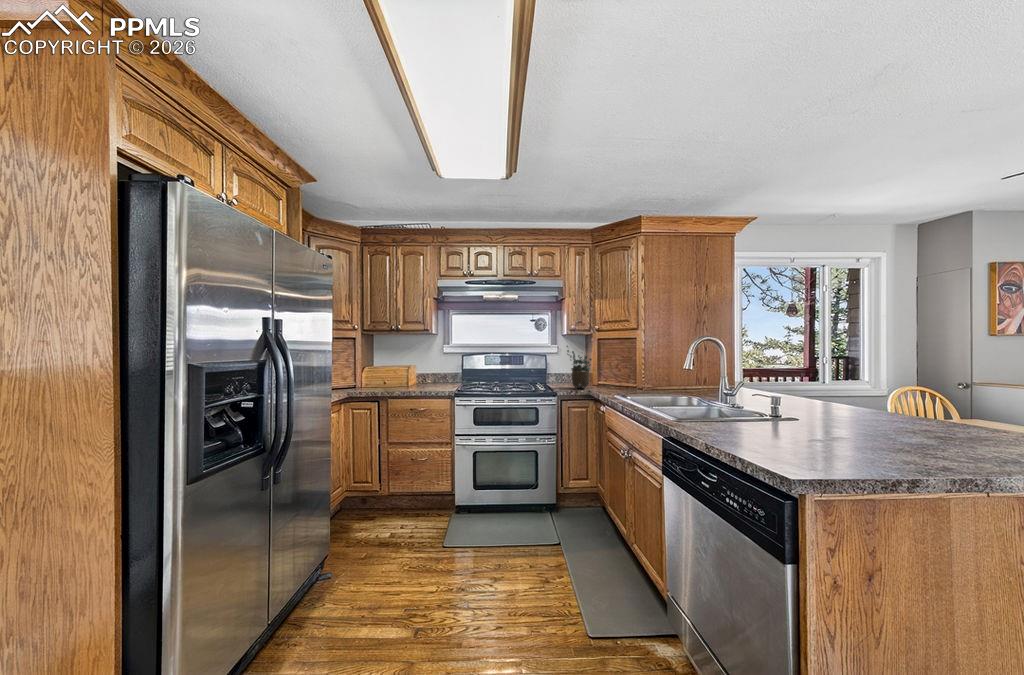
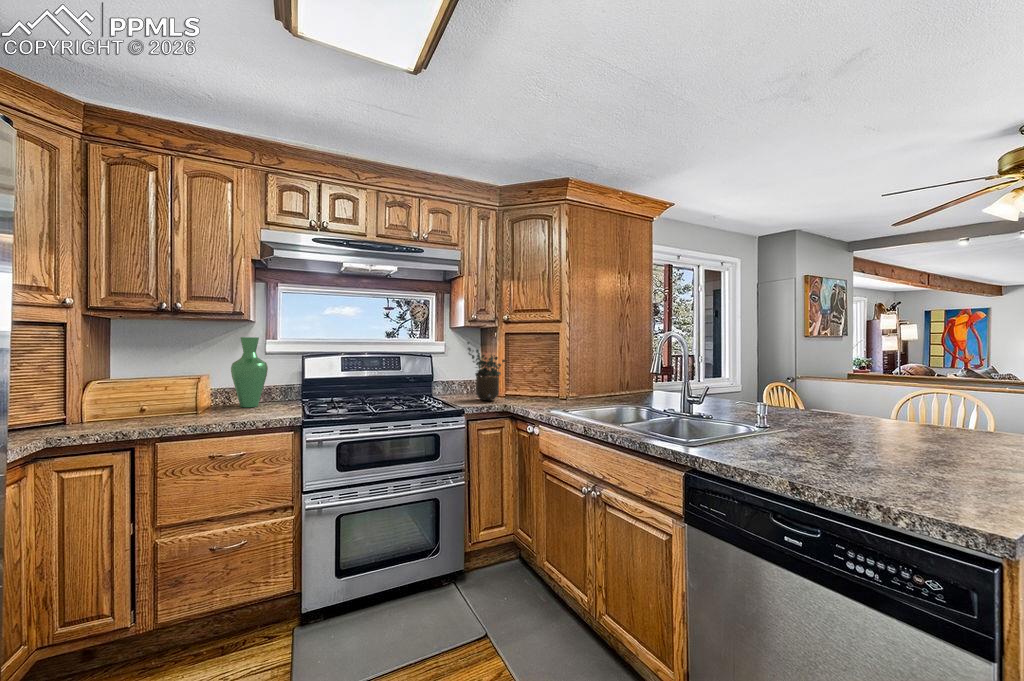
vase: none [424,344,443,386] -> present [231,337,268,408]

